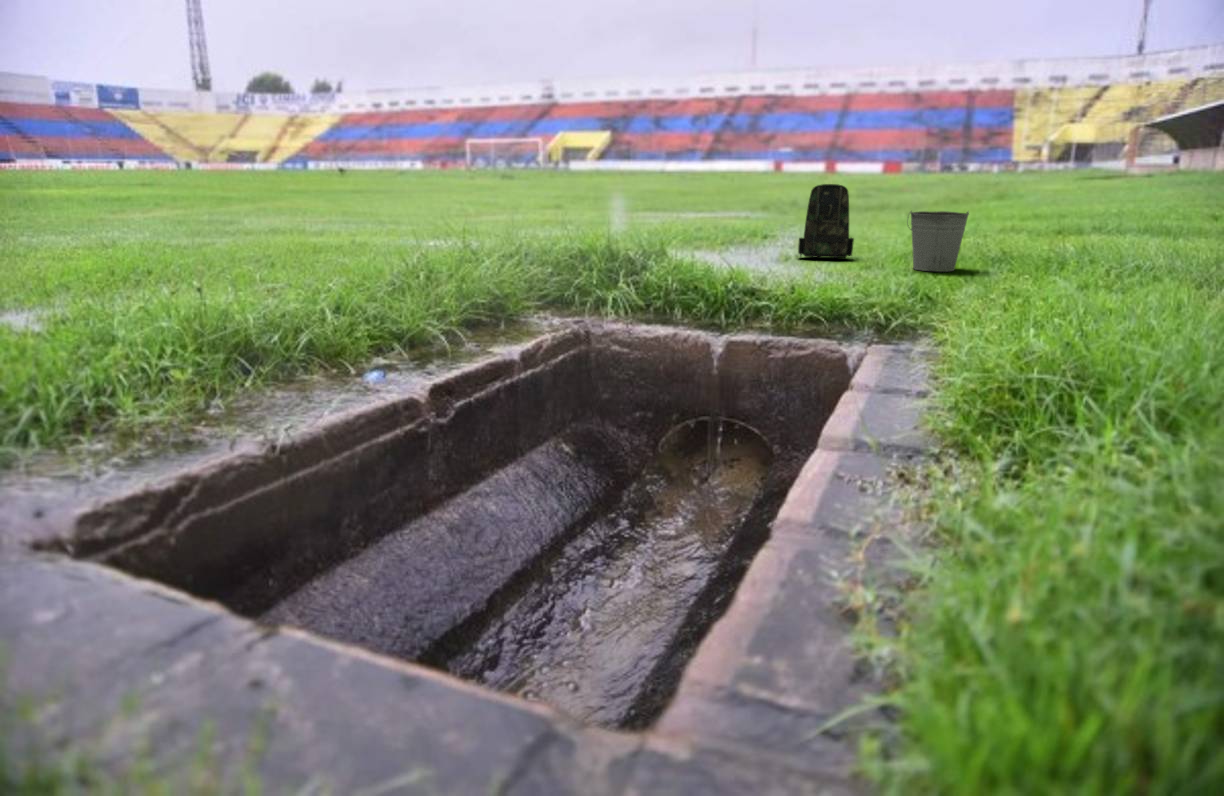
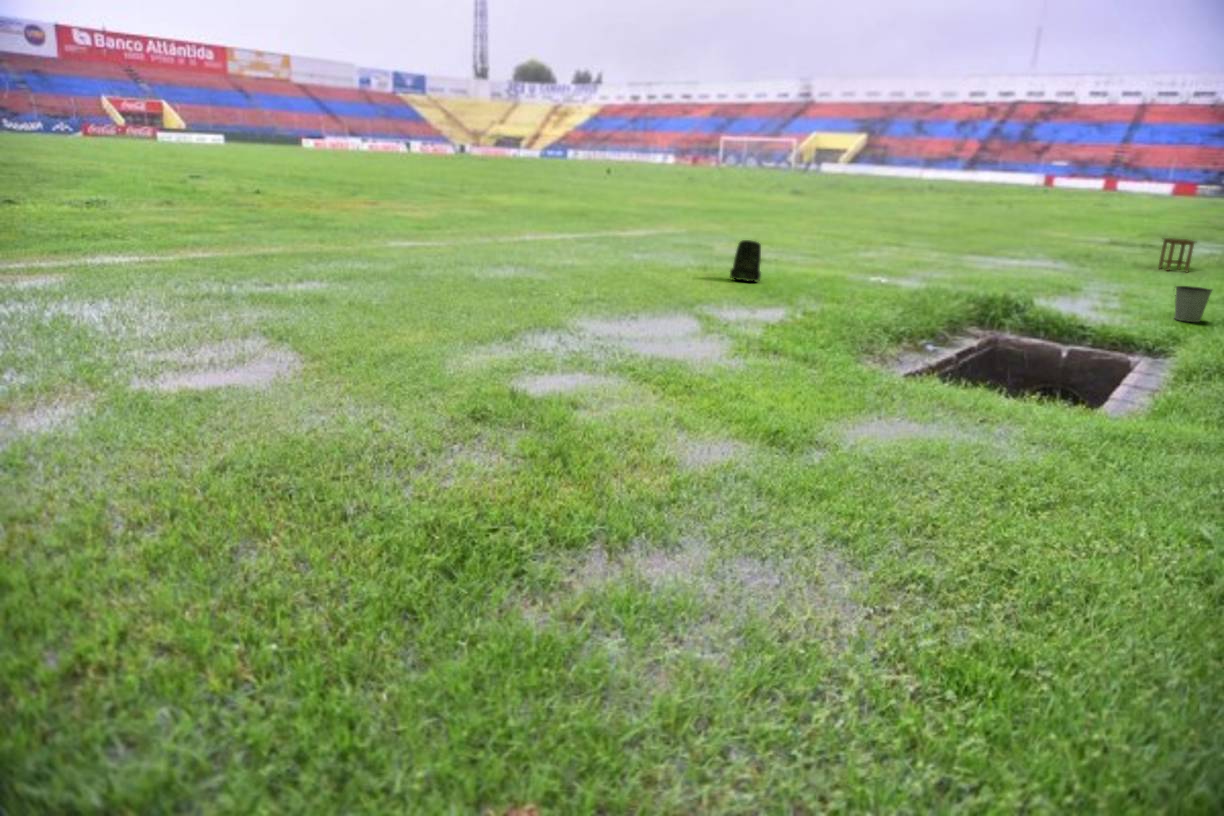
stool: none [879,174,922,217] -> present [1159,238,1195,272]
backpack: present [798,184,854,258] -> present [730,240,761,281]

